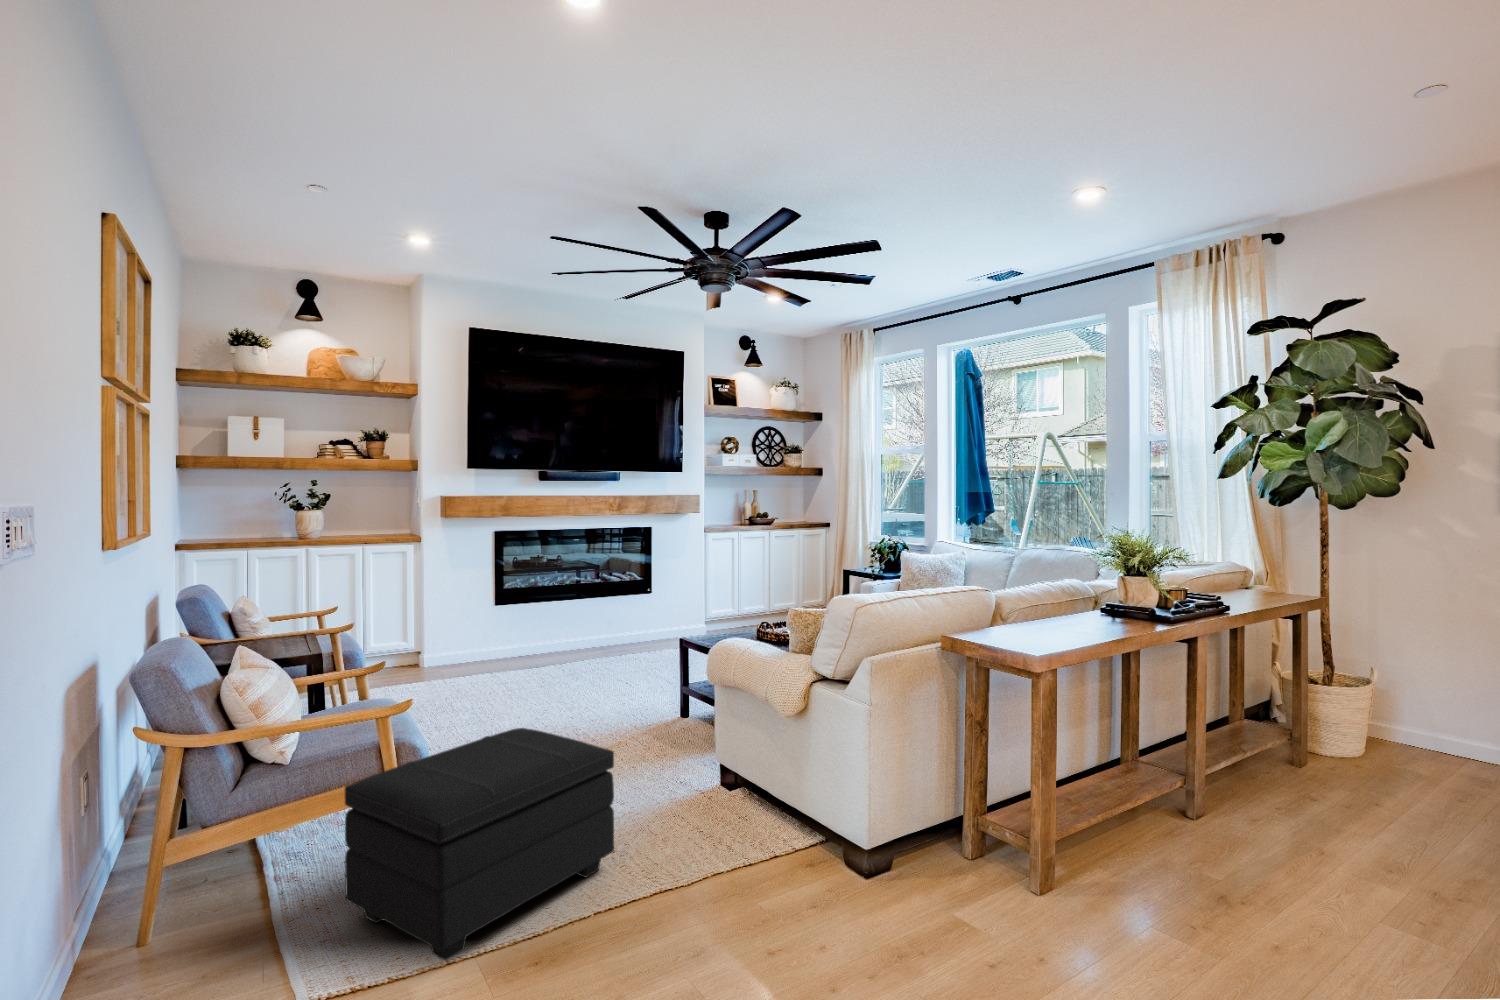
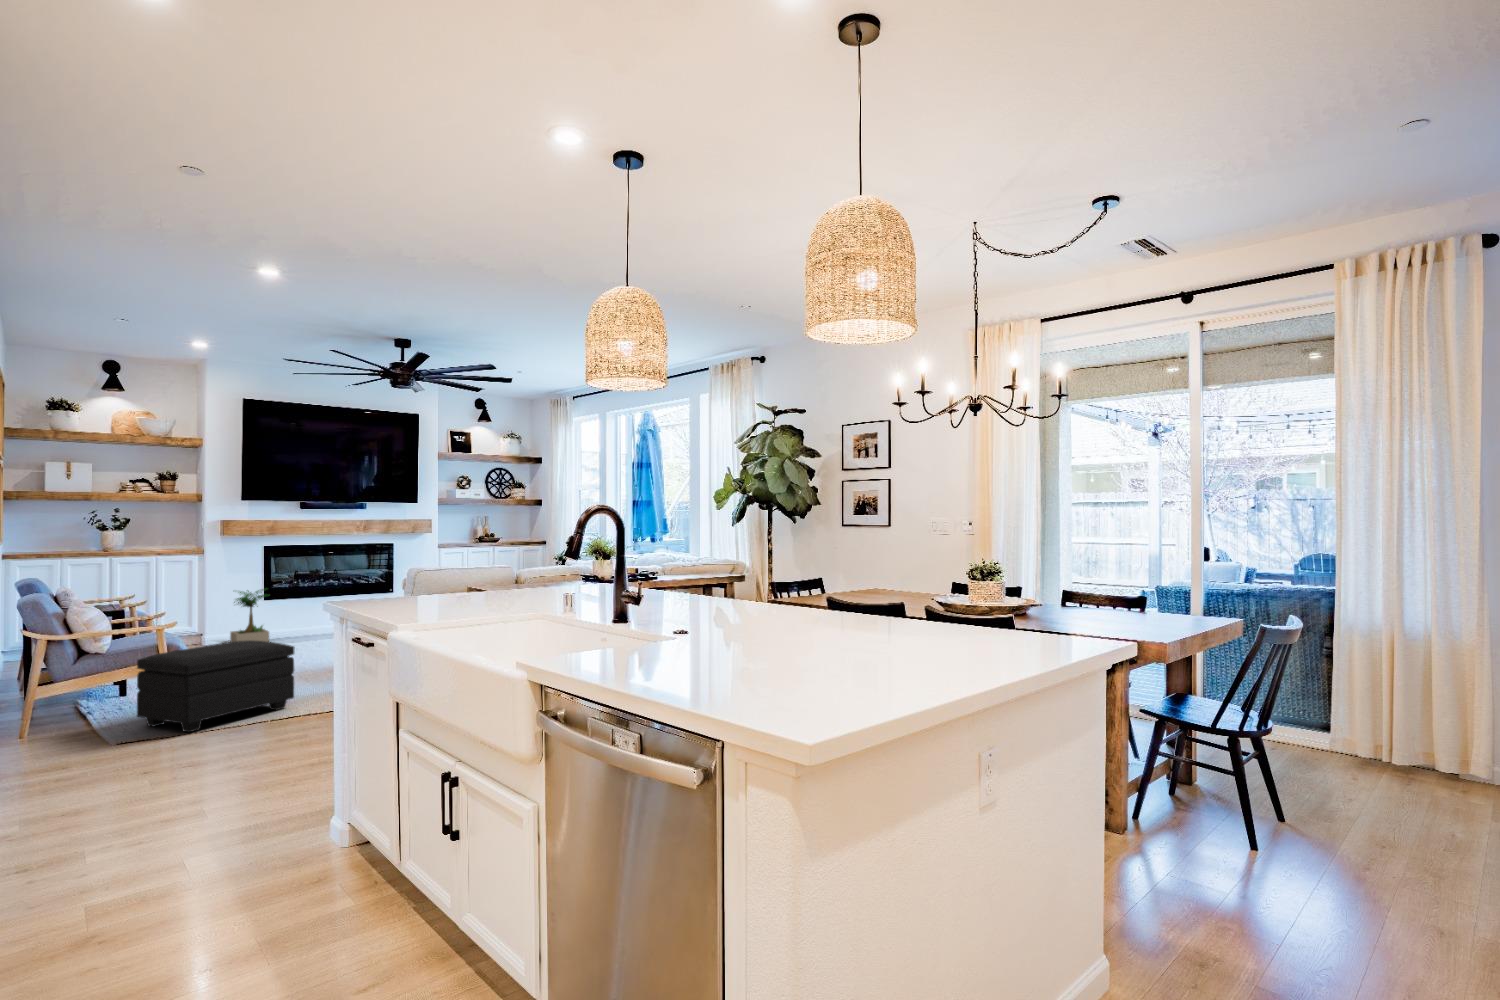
potted plant: none [455,592,513,673] -> present [230,589,269,642]

